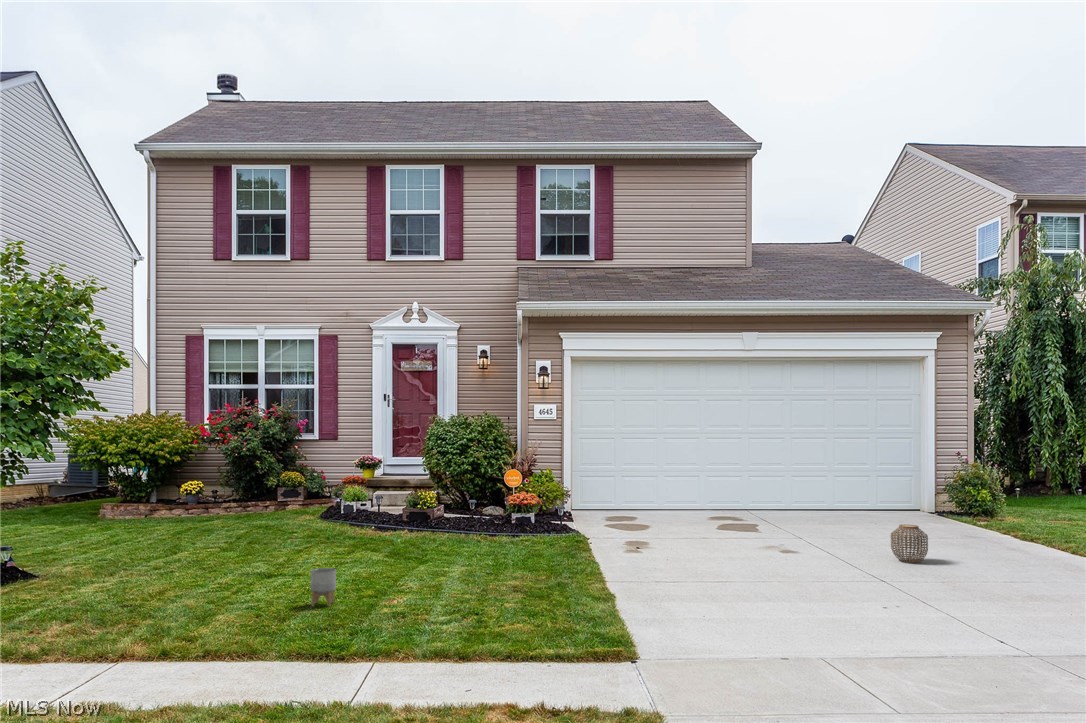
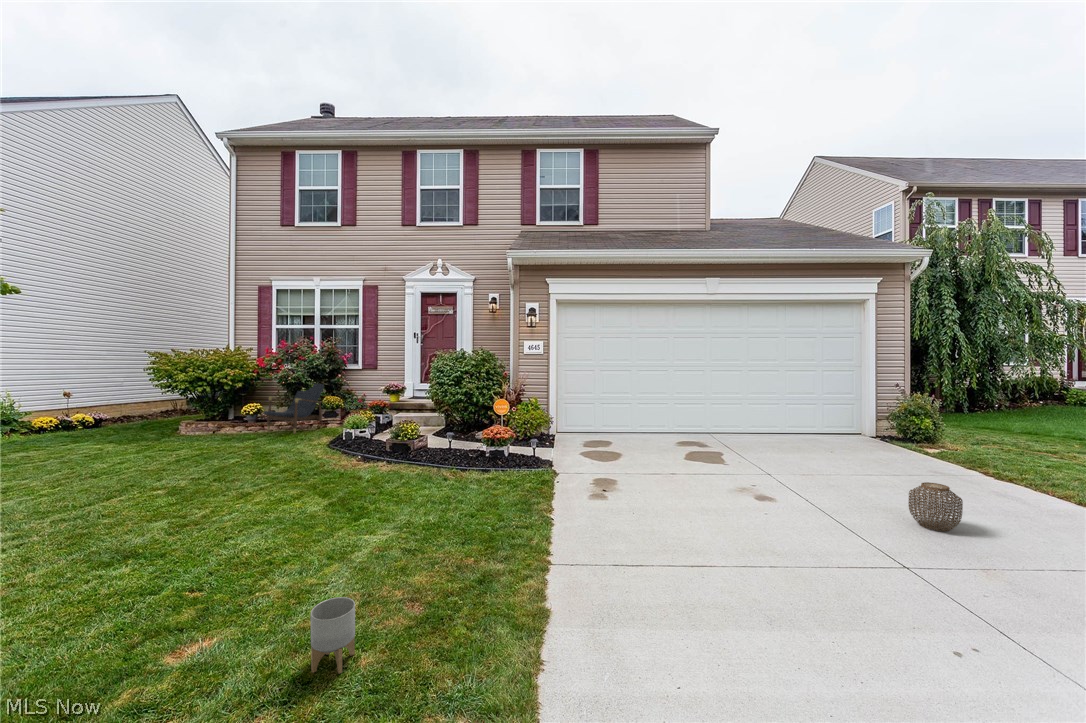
lounge chair: none [213,458,280,518] -> present [264,384,324,433]
planter: present [311,568,336,606] -> present [311,597,355,674]

